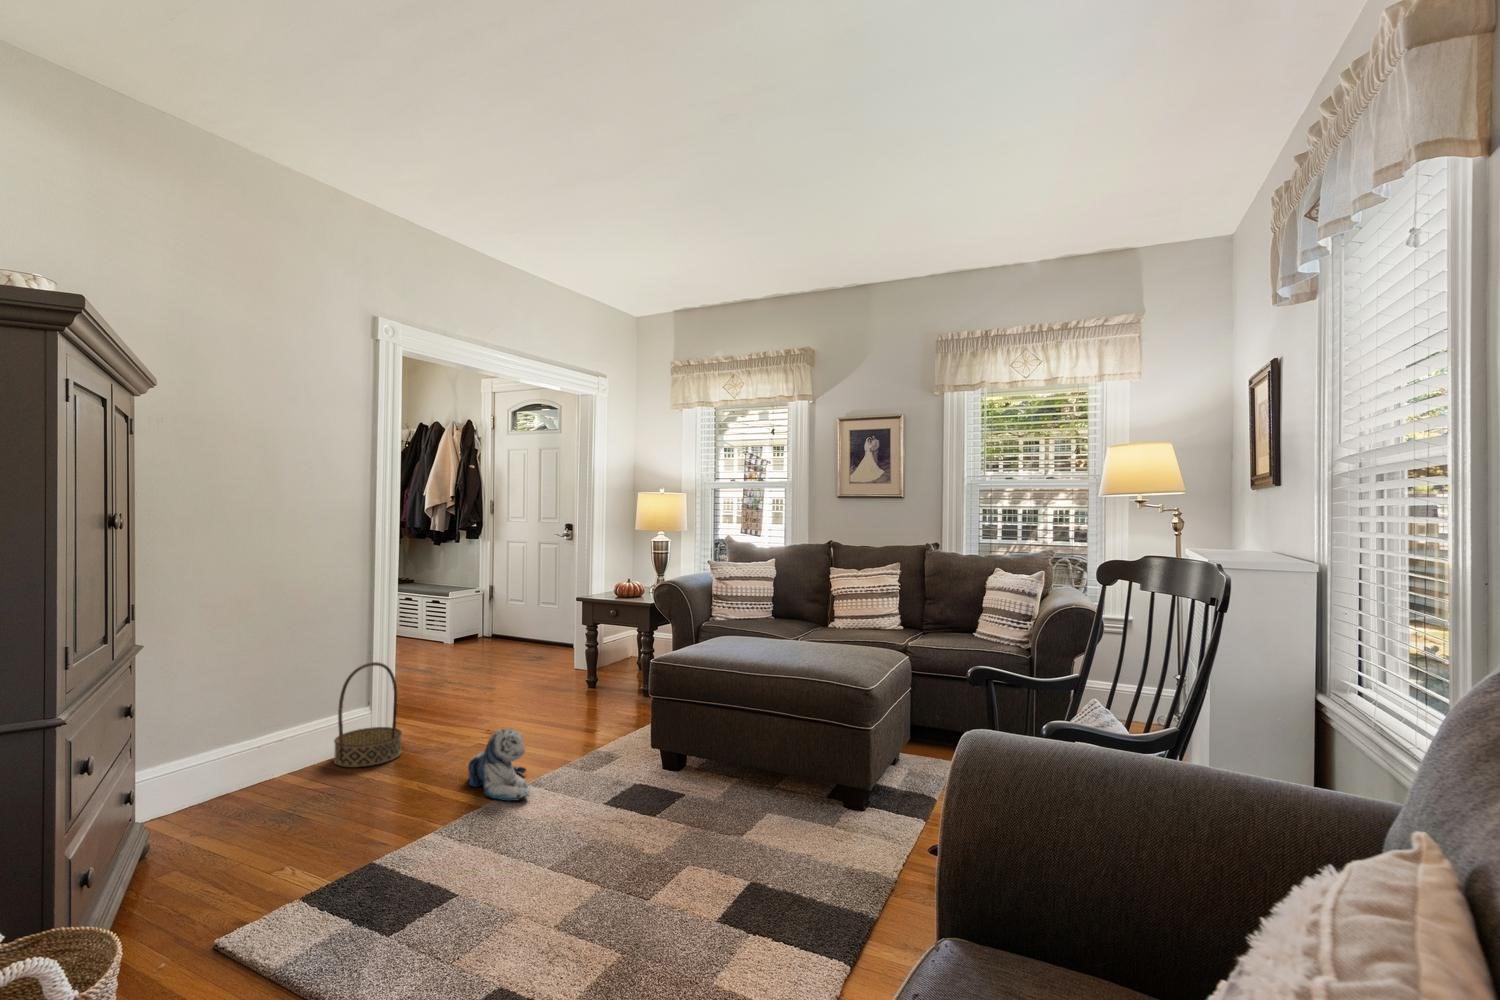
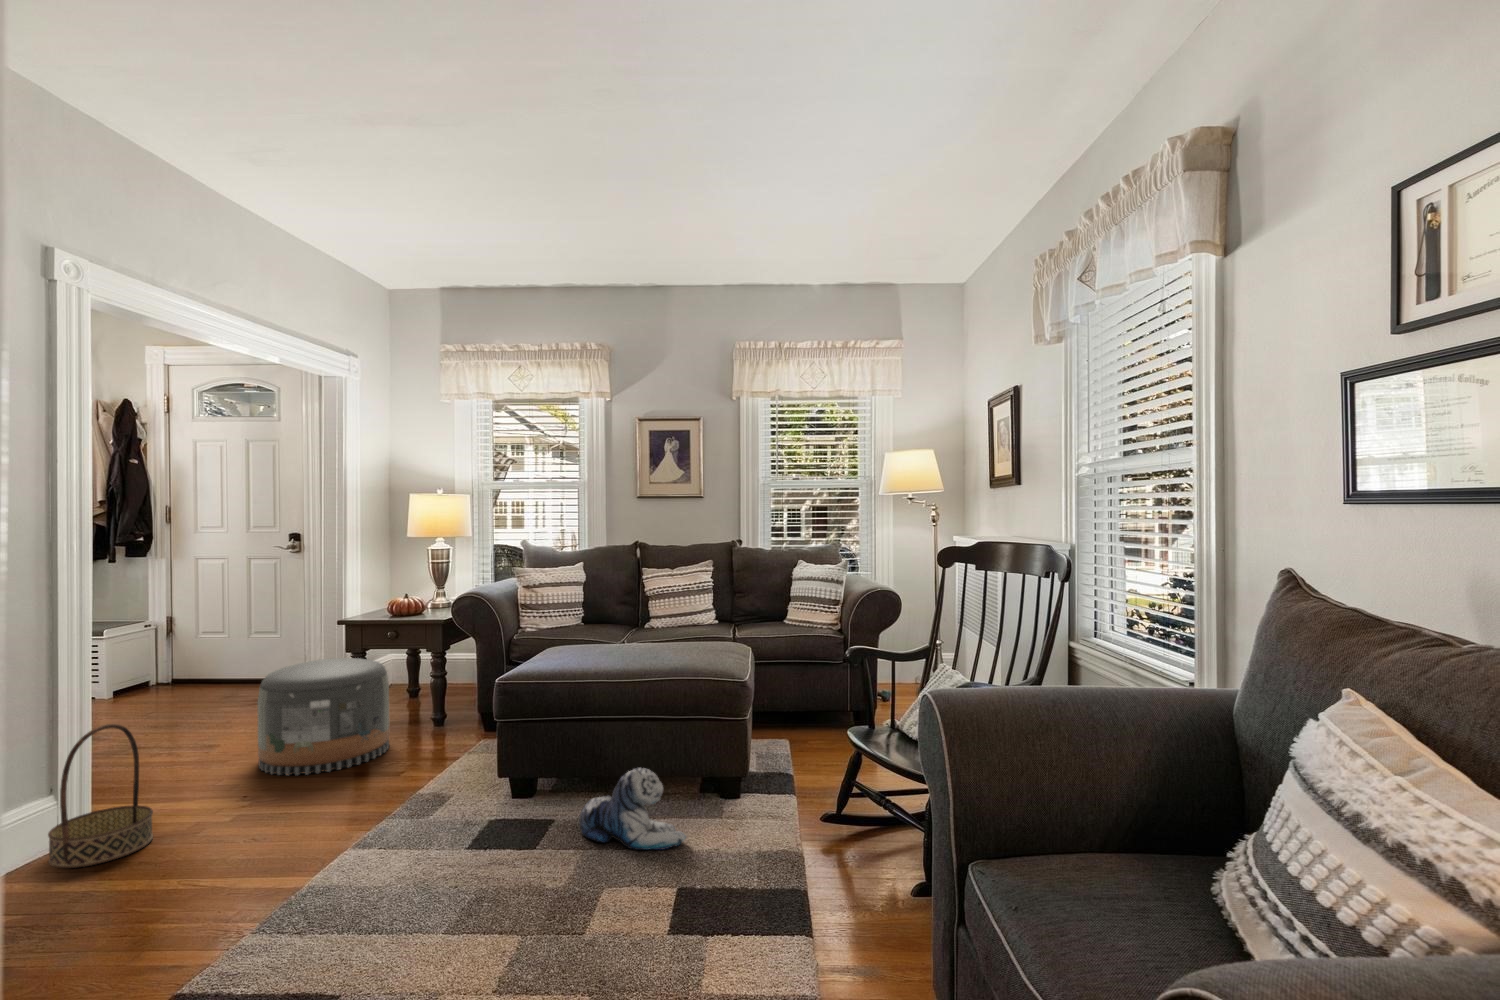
pouf: none [495,630,595,725] -> present [257,658,389,775]
plush toy: present [468,729,529,801] -> present [579,767,686,850]

